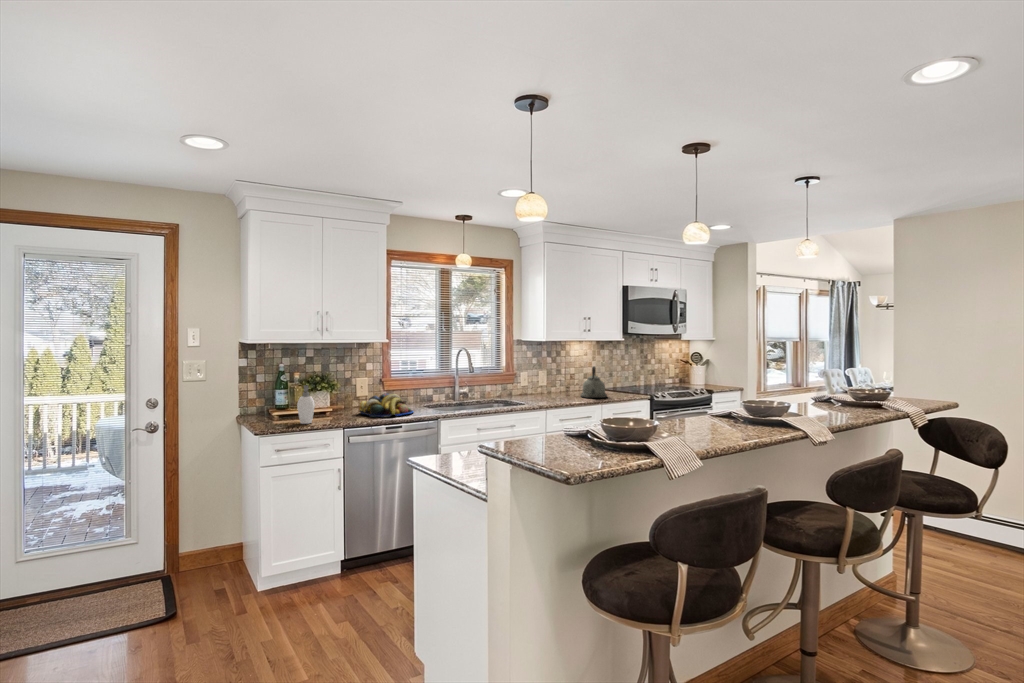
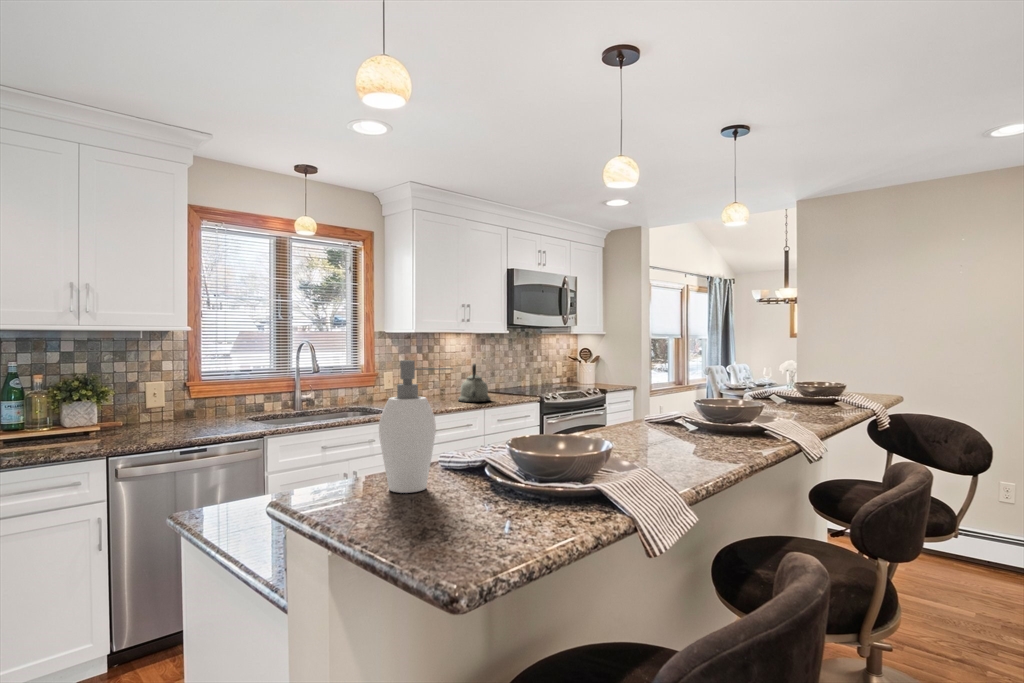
soap dispenser: present [297,386,315,424] -> present [379,360,453,493]
fruit bowl: present [359,393,414,417] -> none [144,403,230,437]

